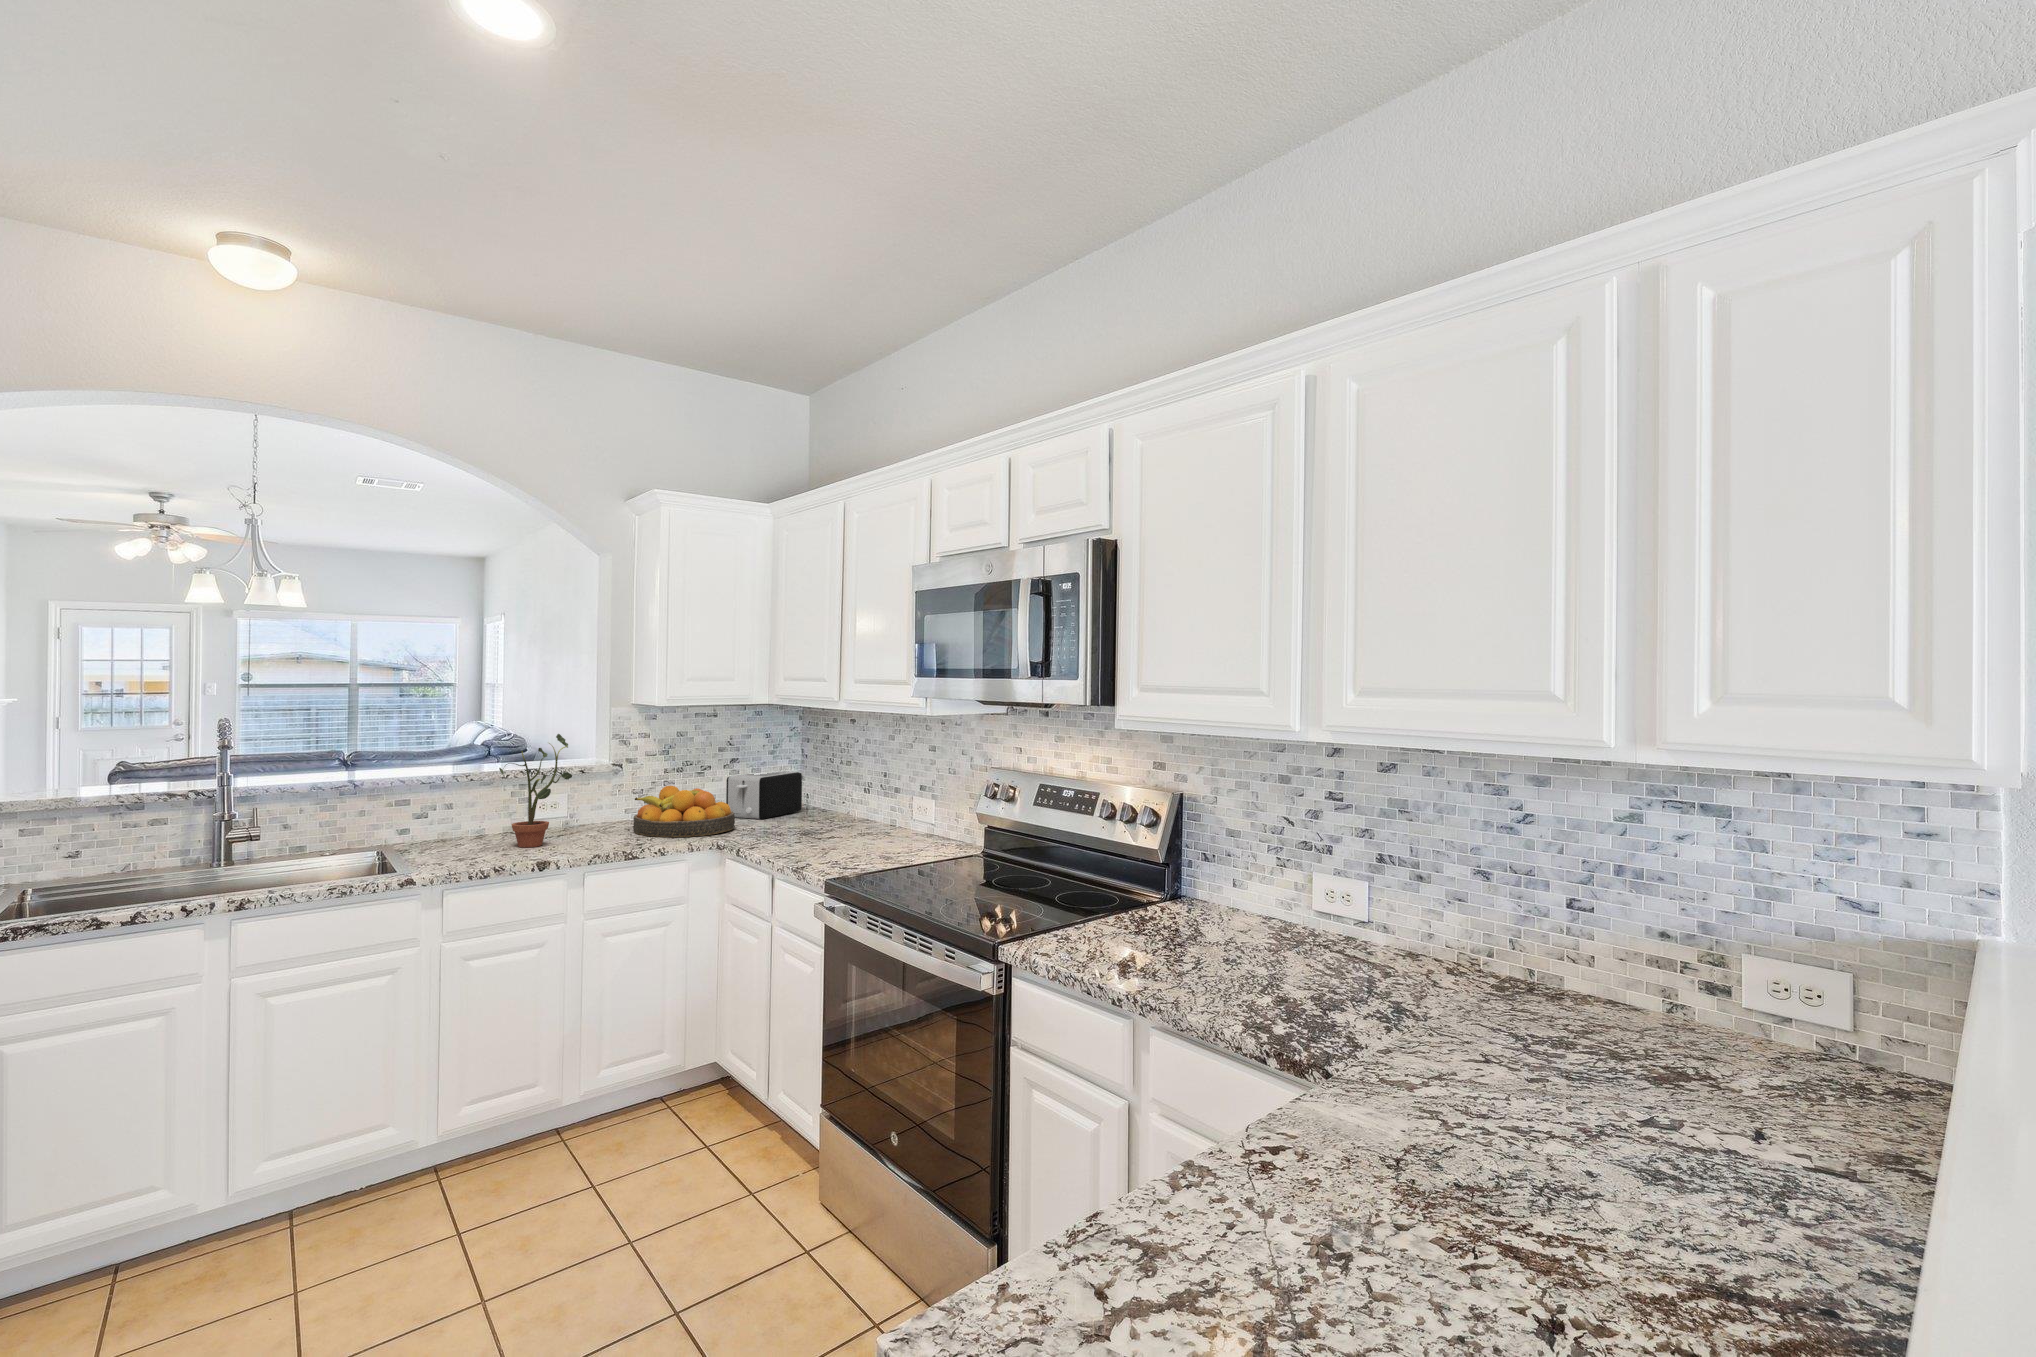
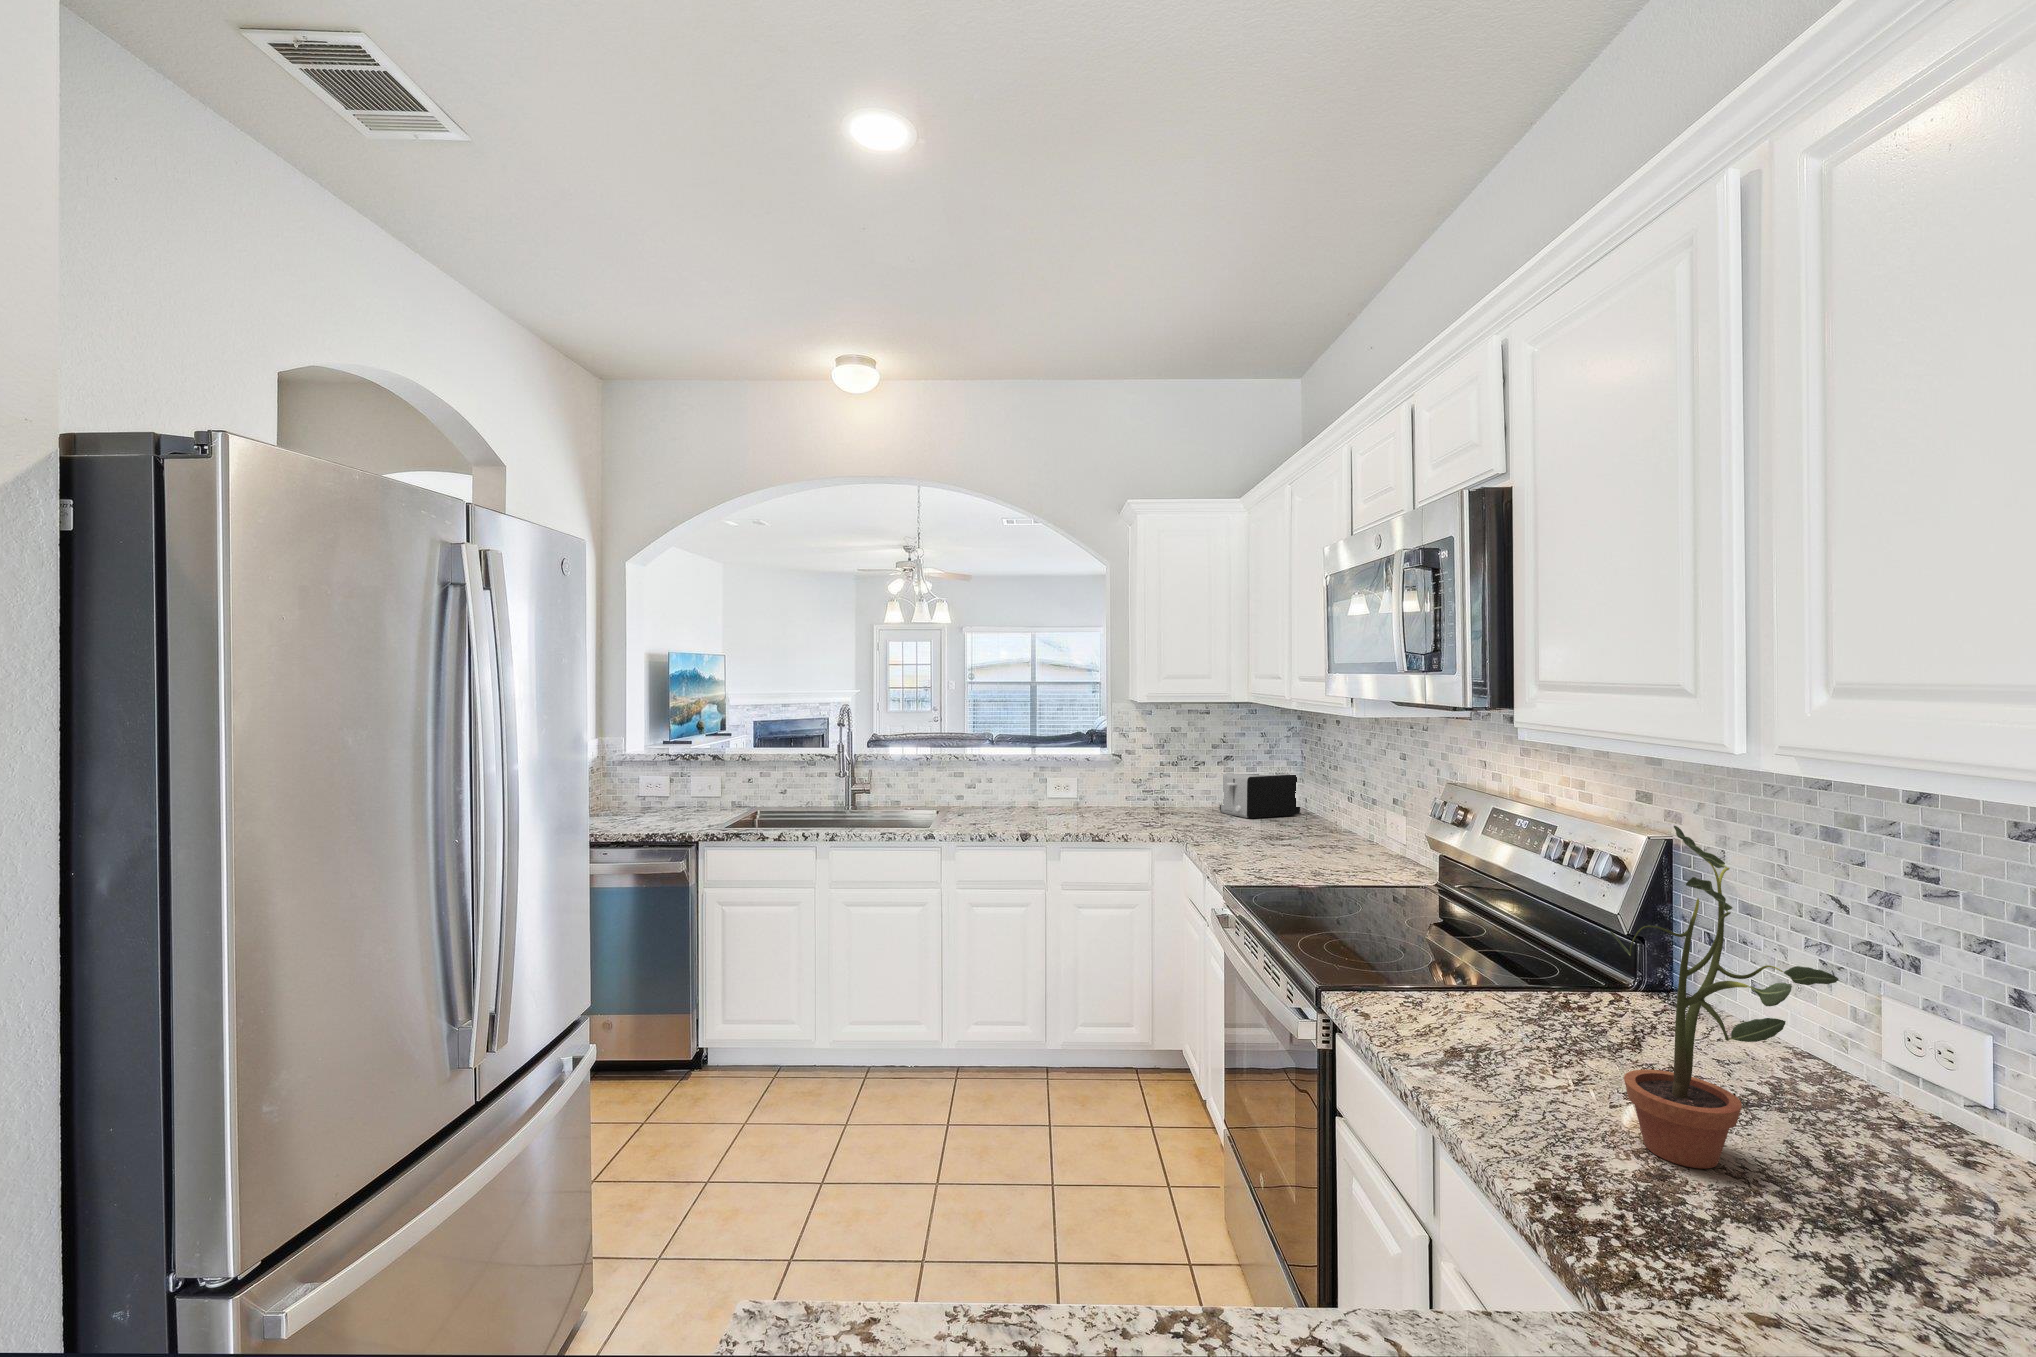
potted plant: present [499,734,572,847] -> present [1610,826,1838,1168]
fruit bowl: present [633,786,735,837] -> none [1121,778,1212,828]

